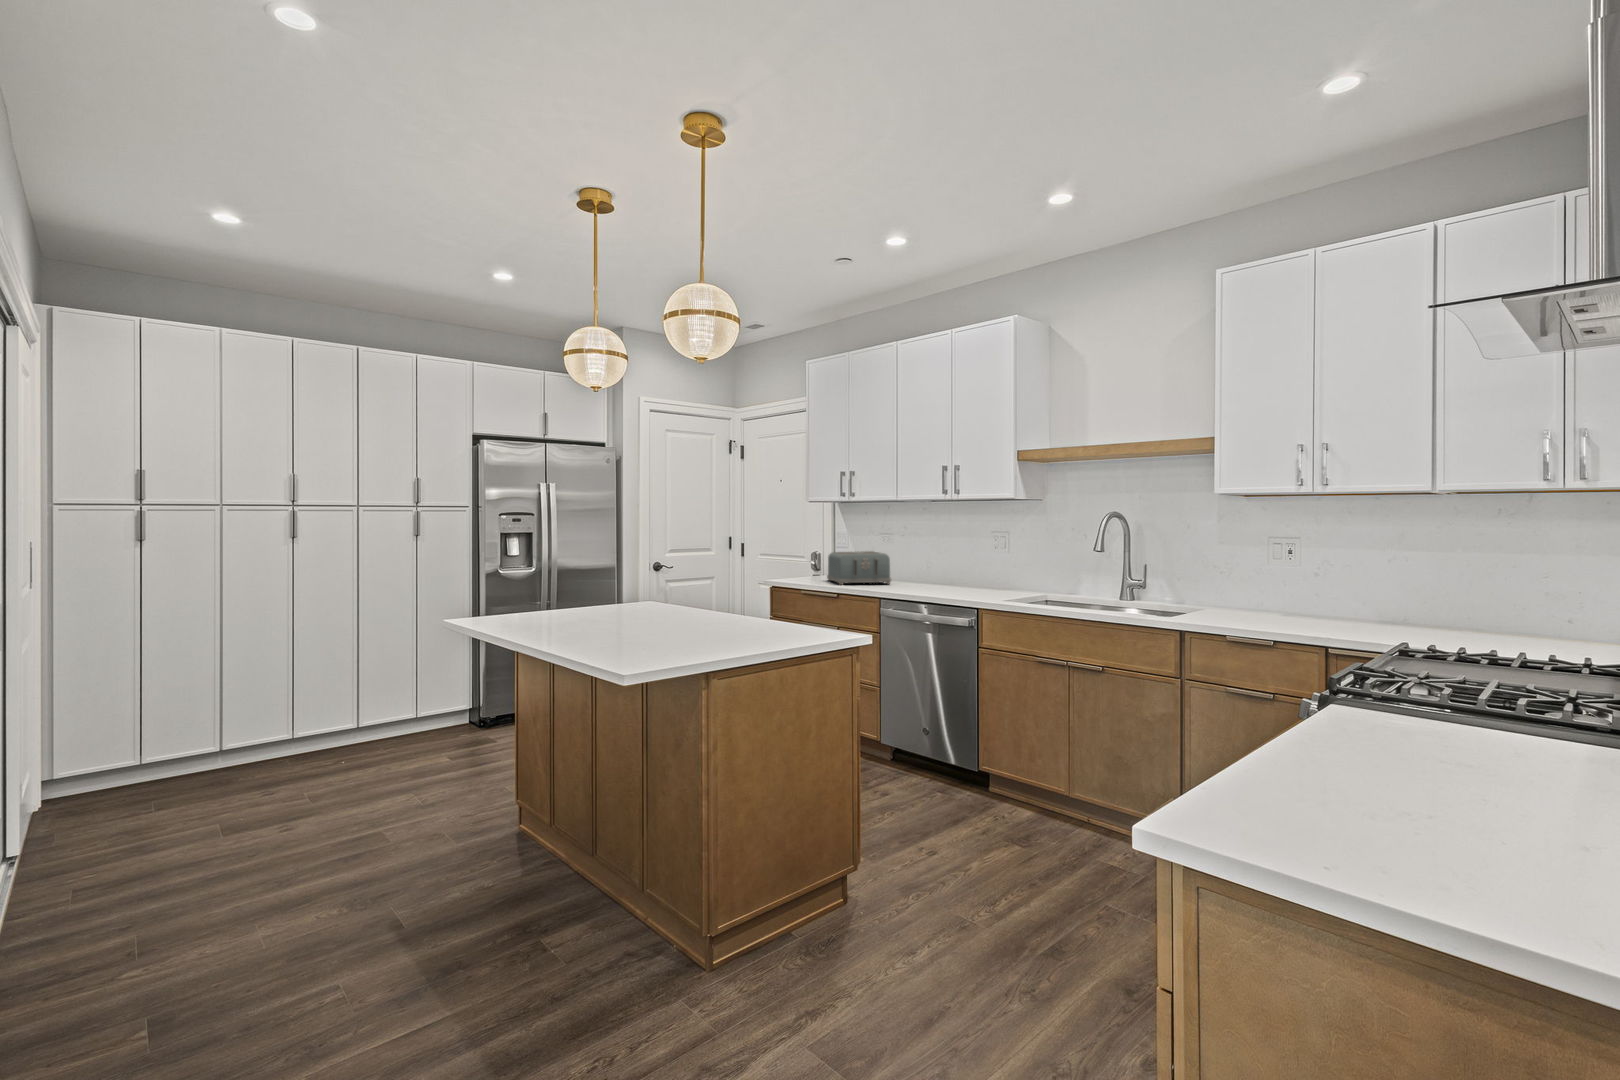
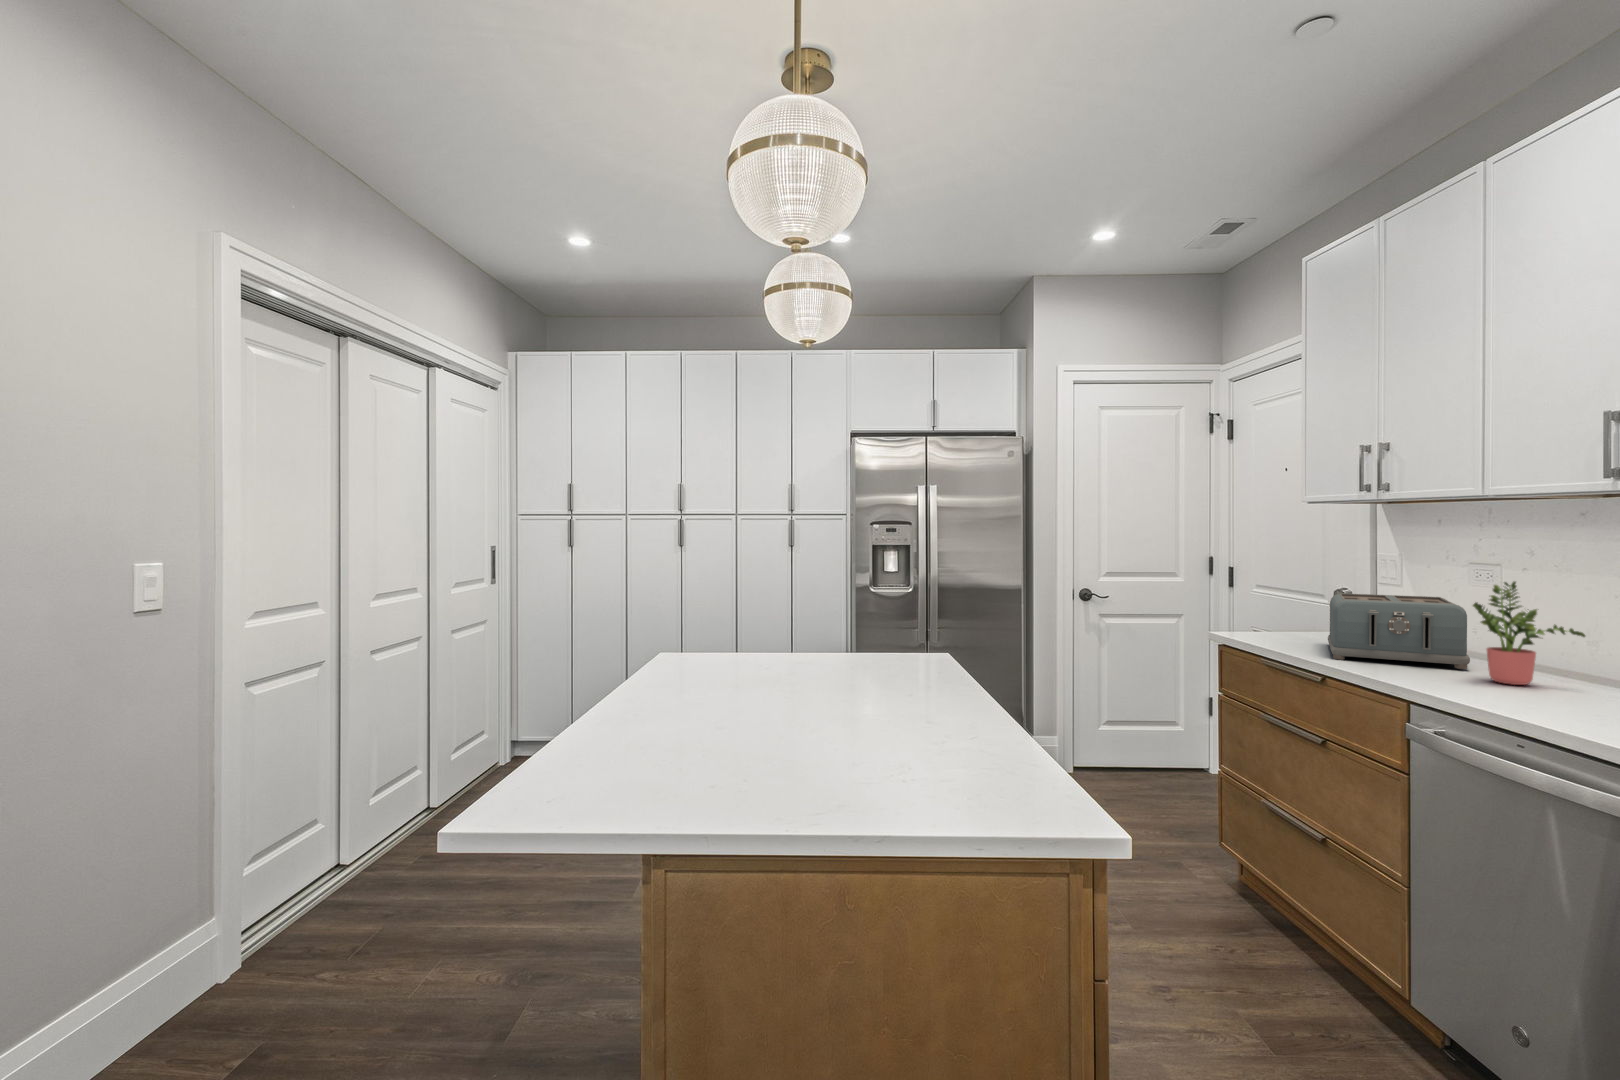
potted plant: none [898,541,933,587] -> present [1473,582,1585,685]

